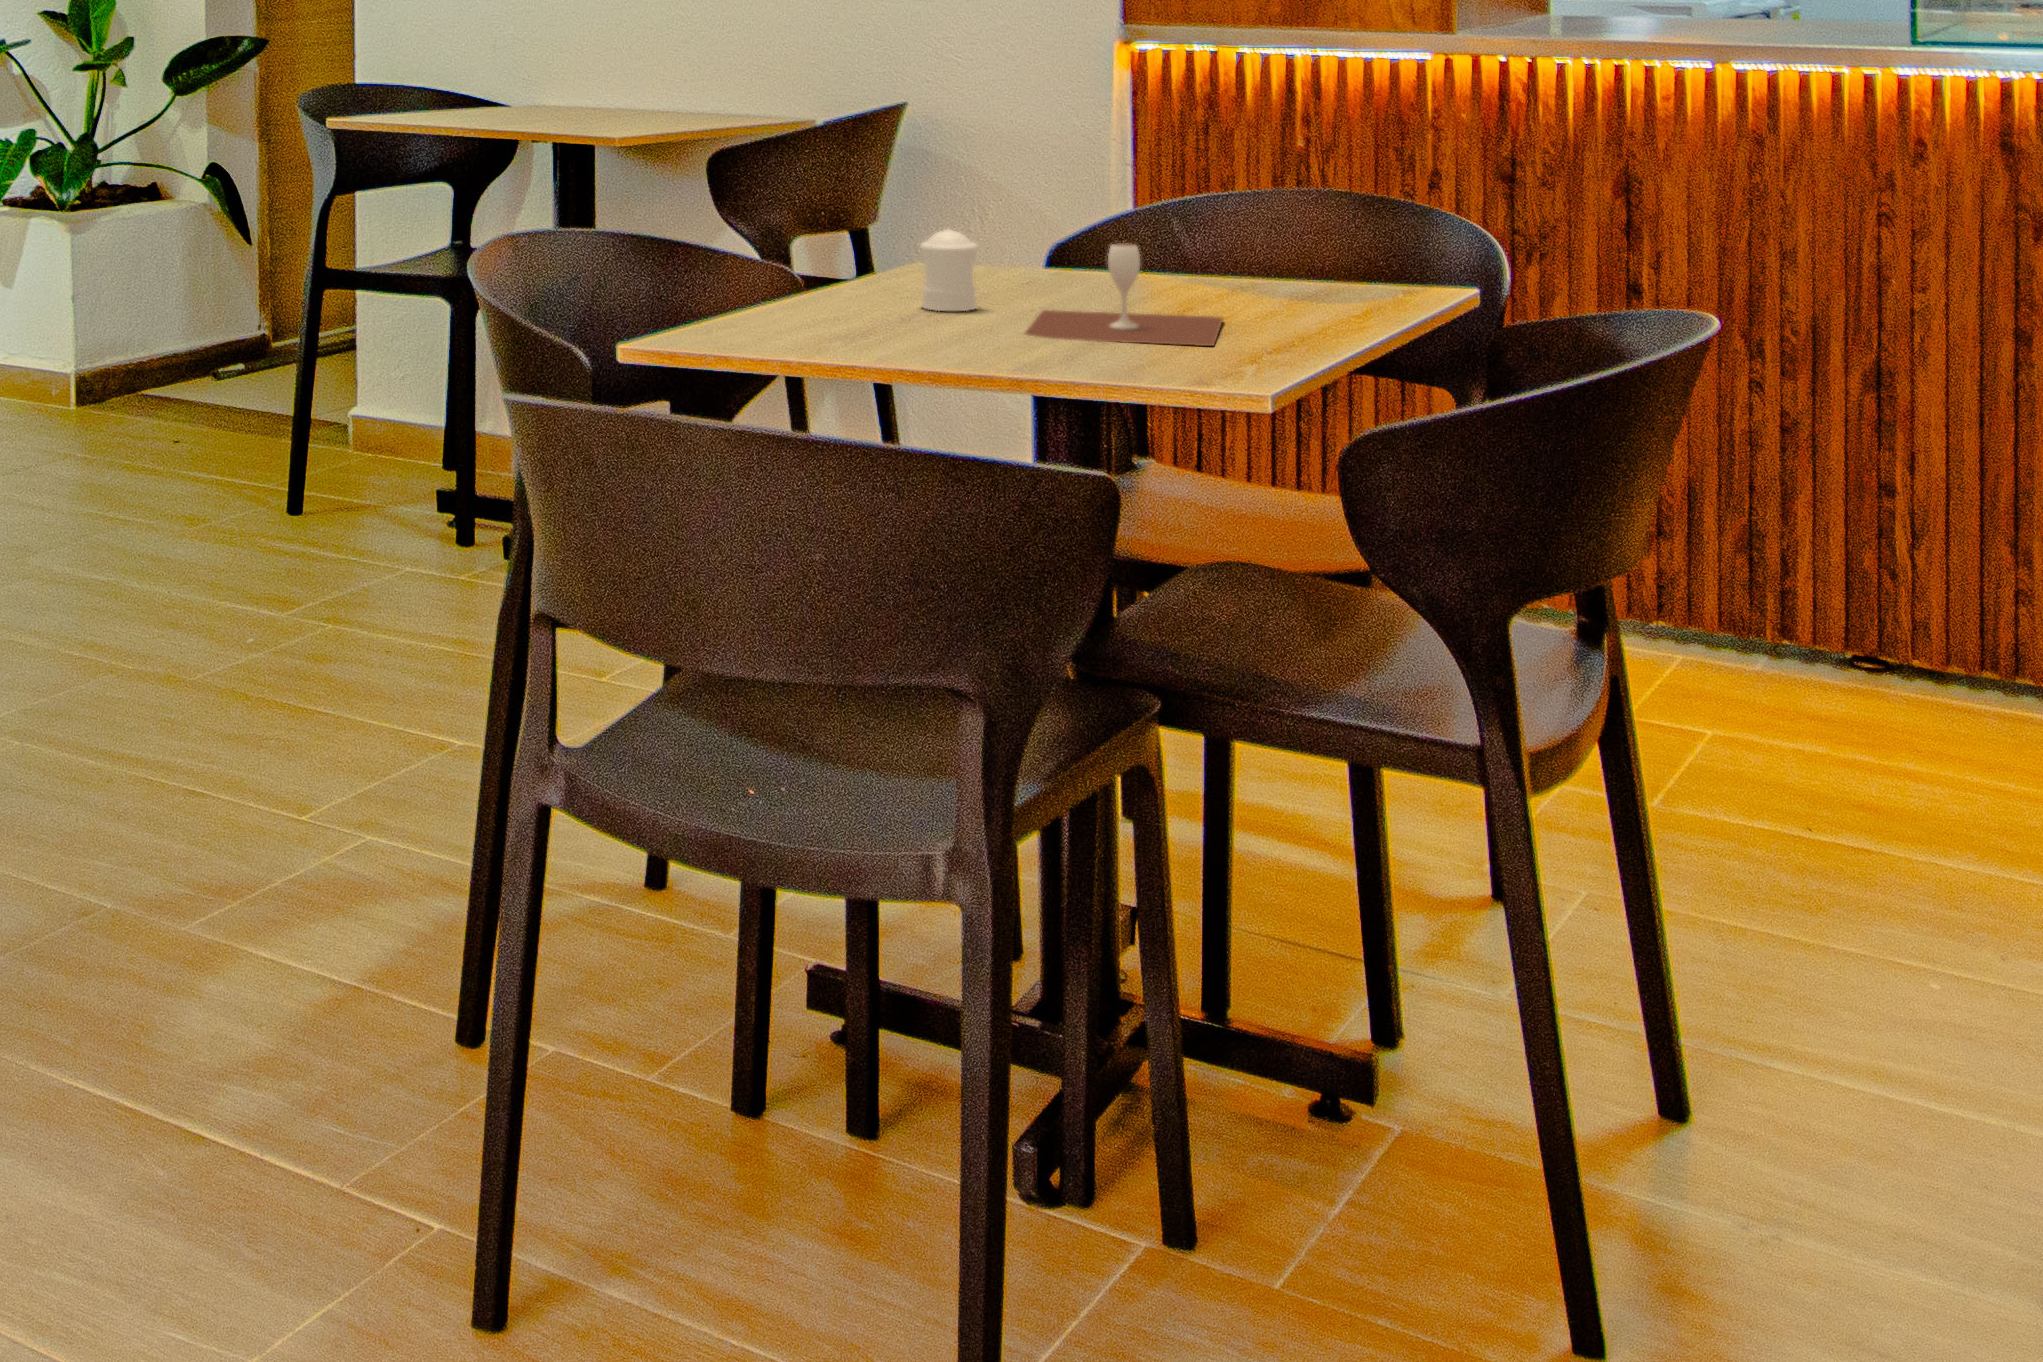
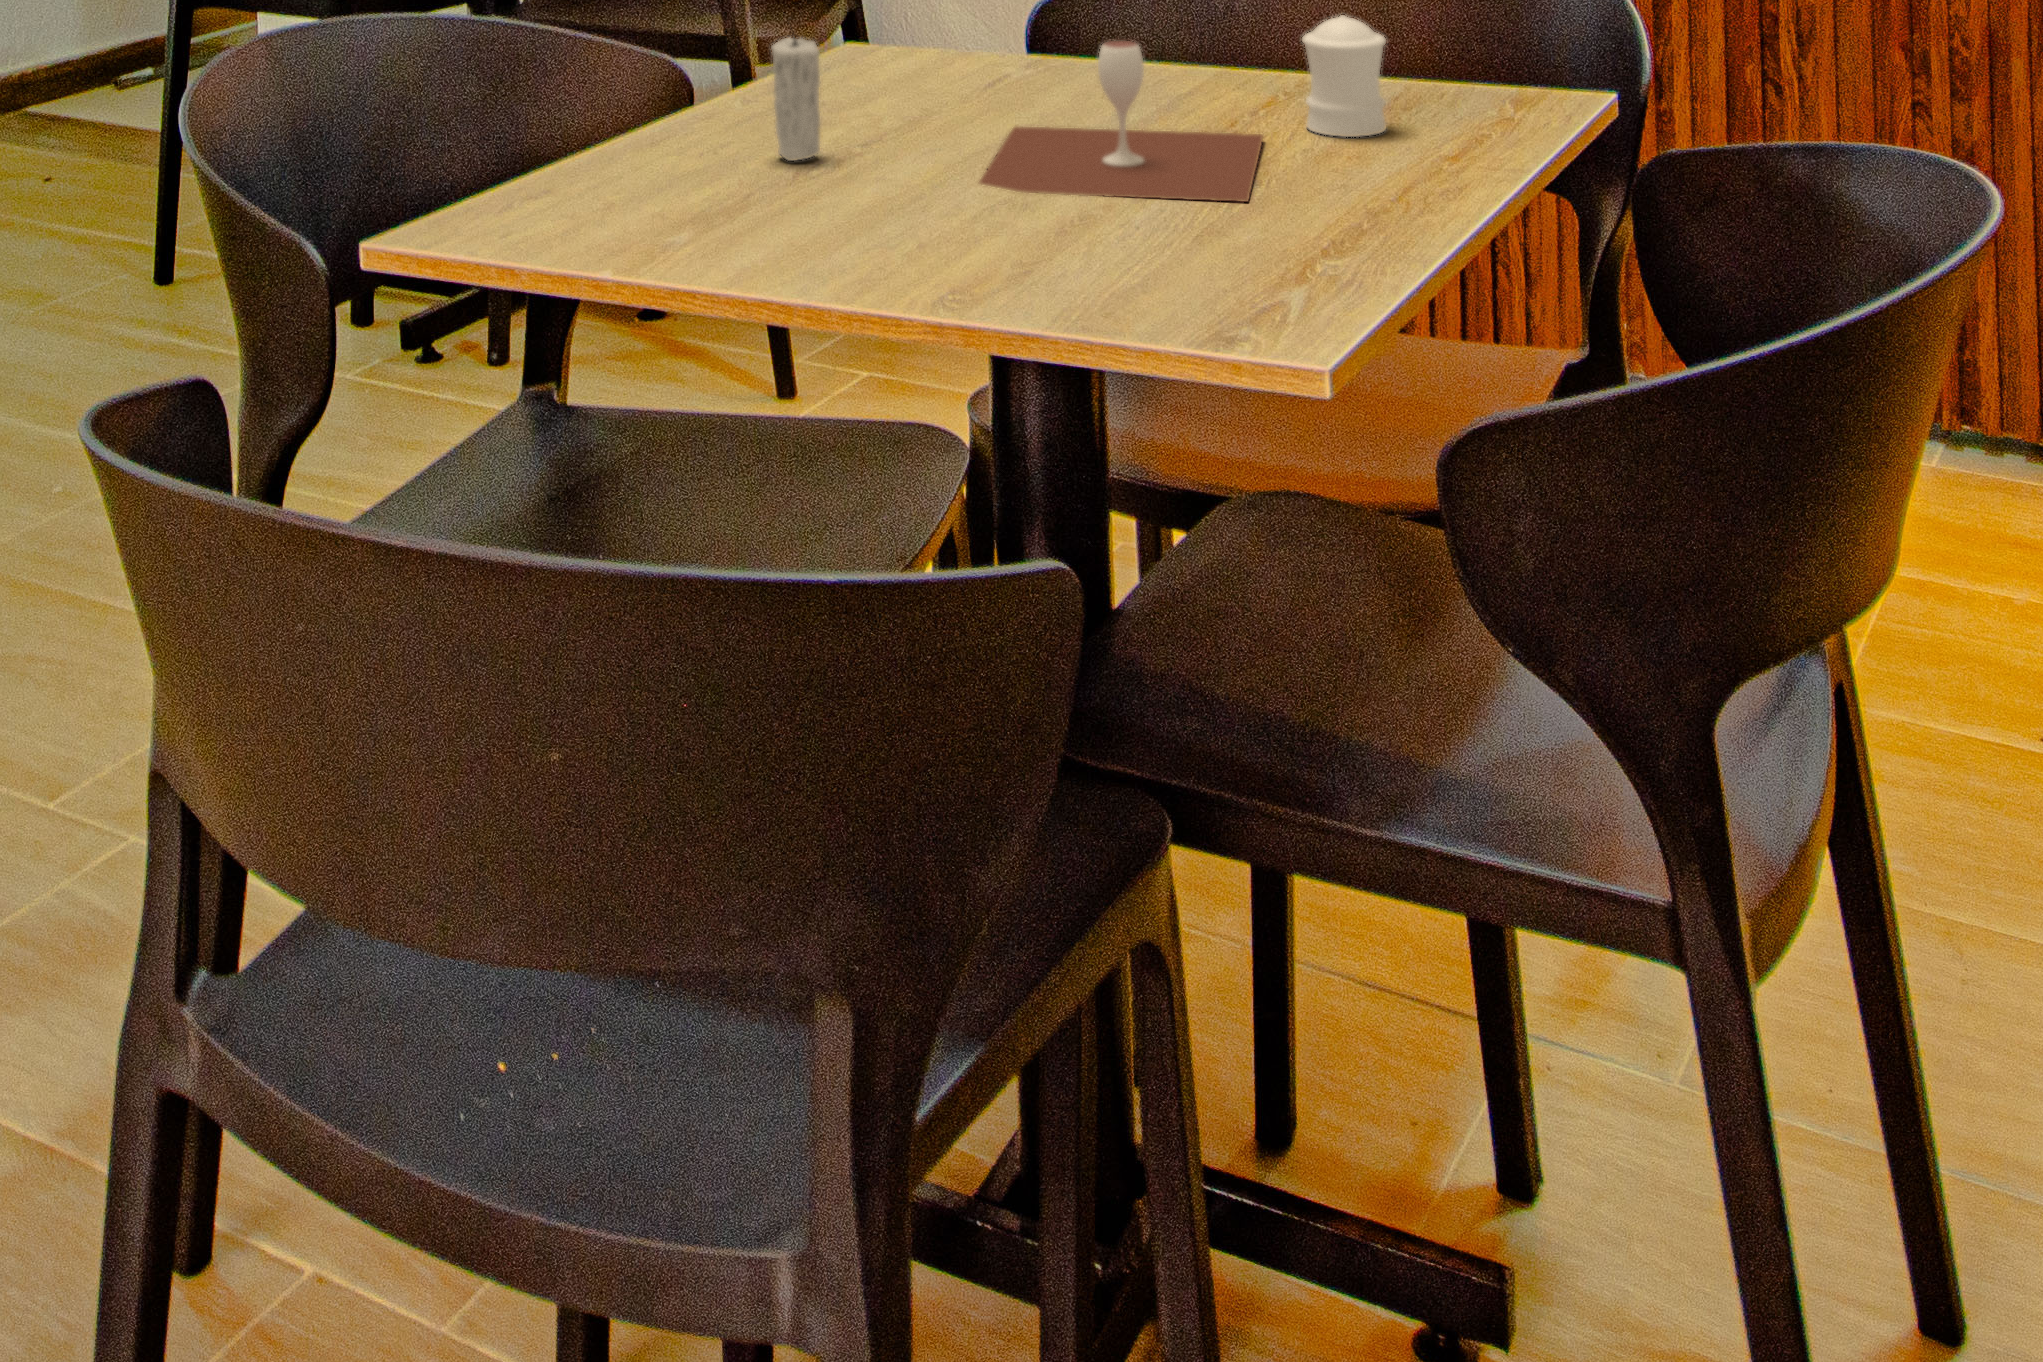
candle: none [875,222,910,321] -> present [772,37,820,161]
salt shaker: present [920,229,978,311] -> present [1302,15,1386,137]

